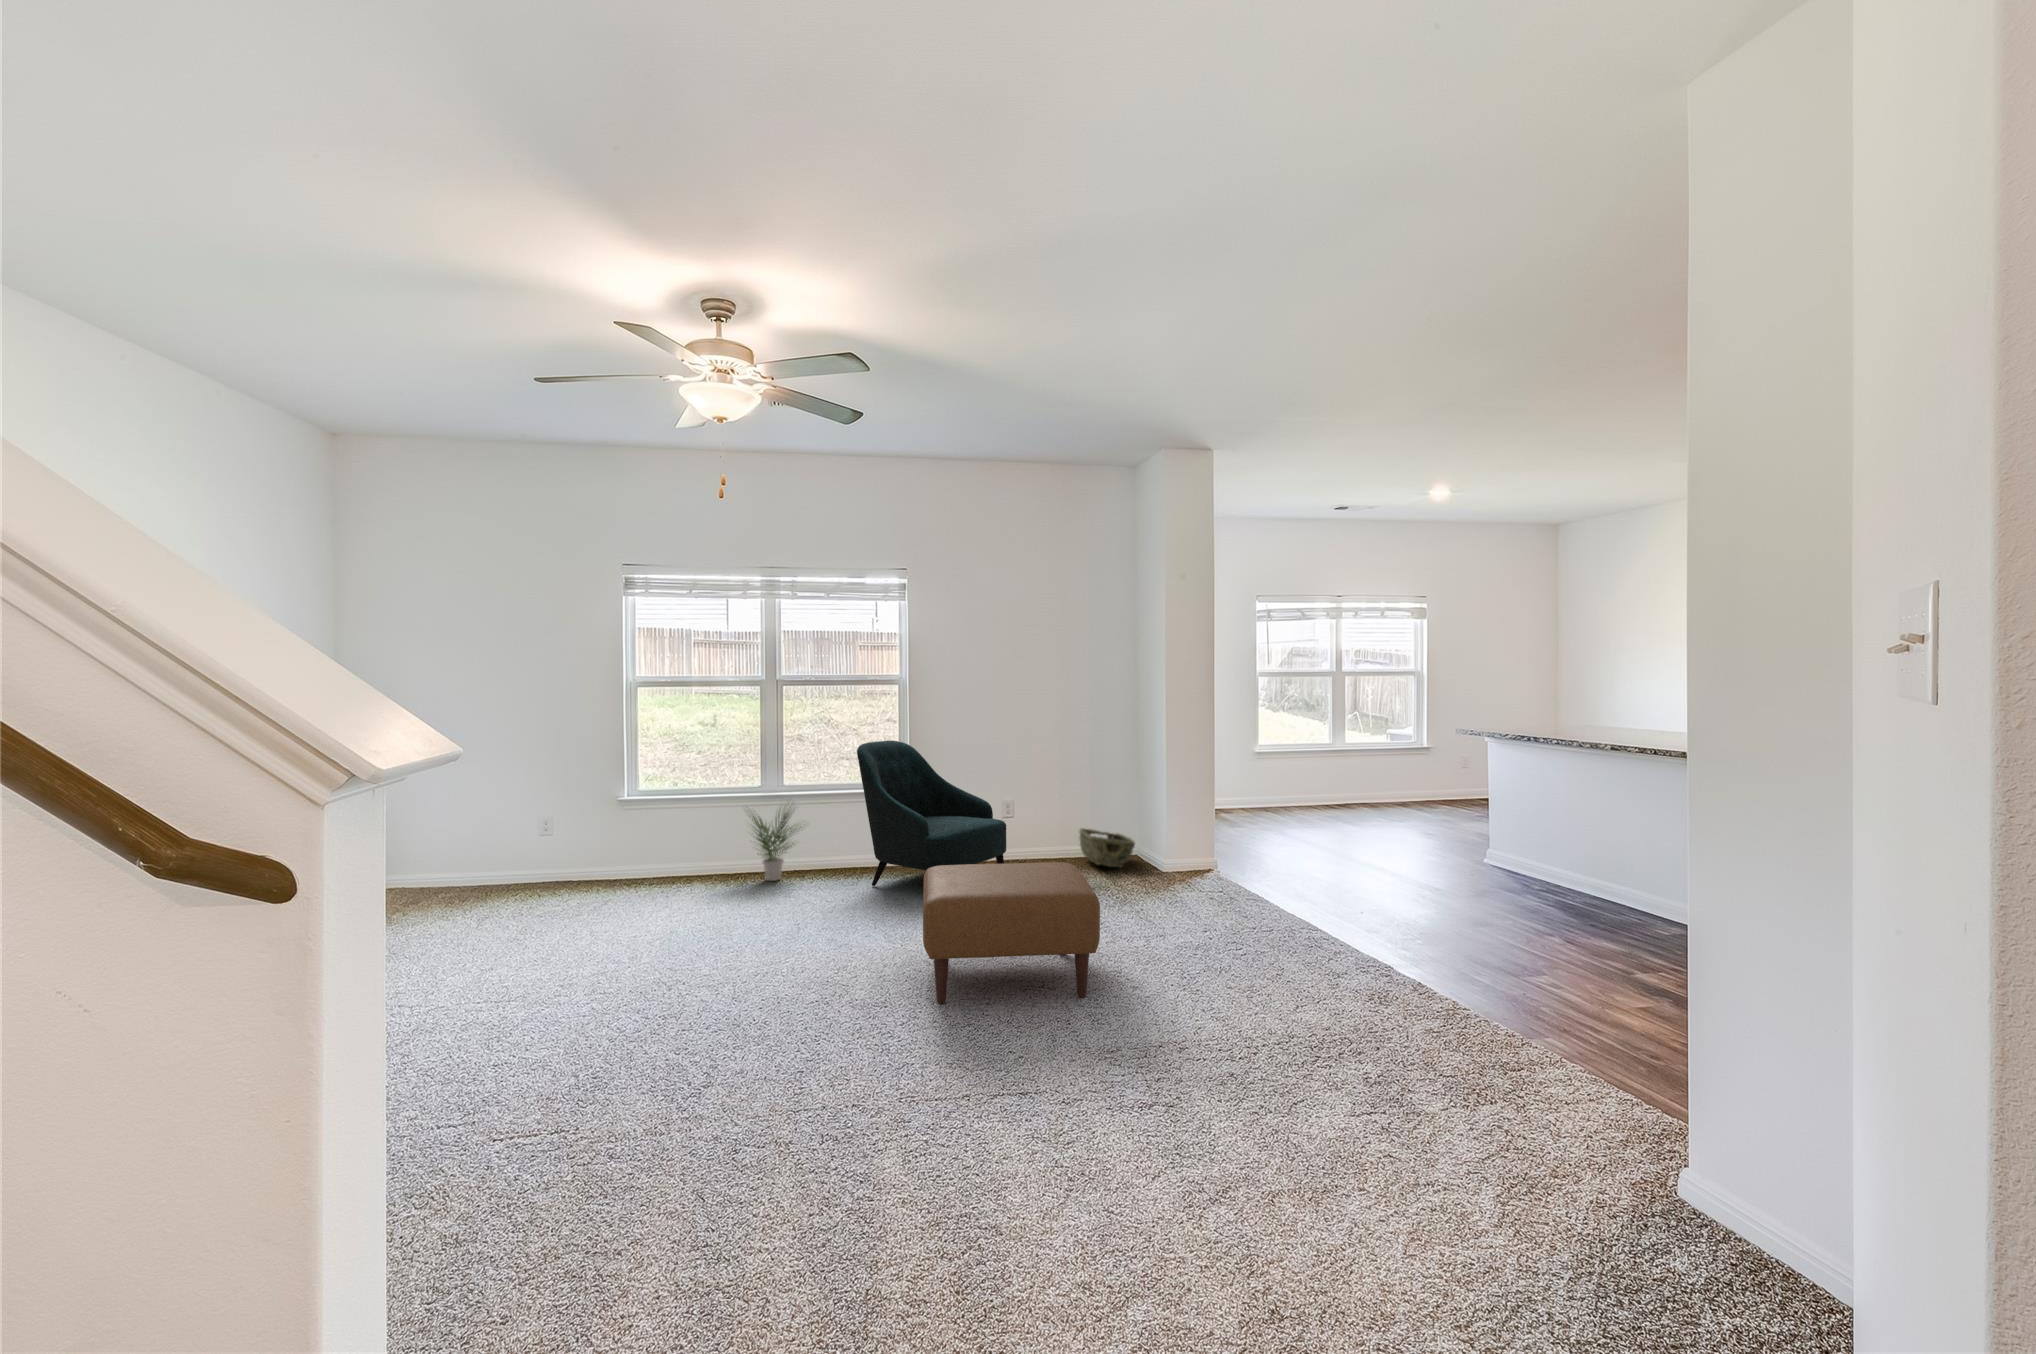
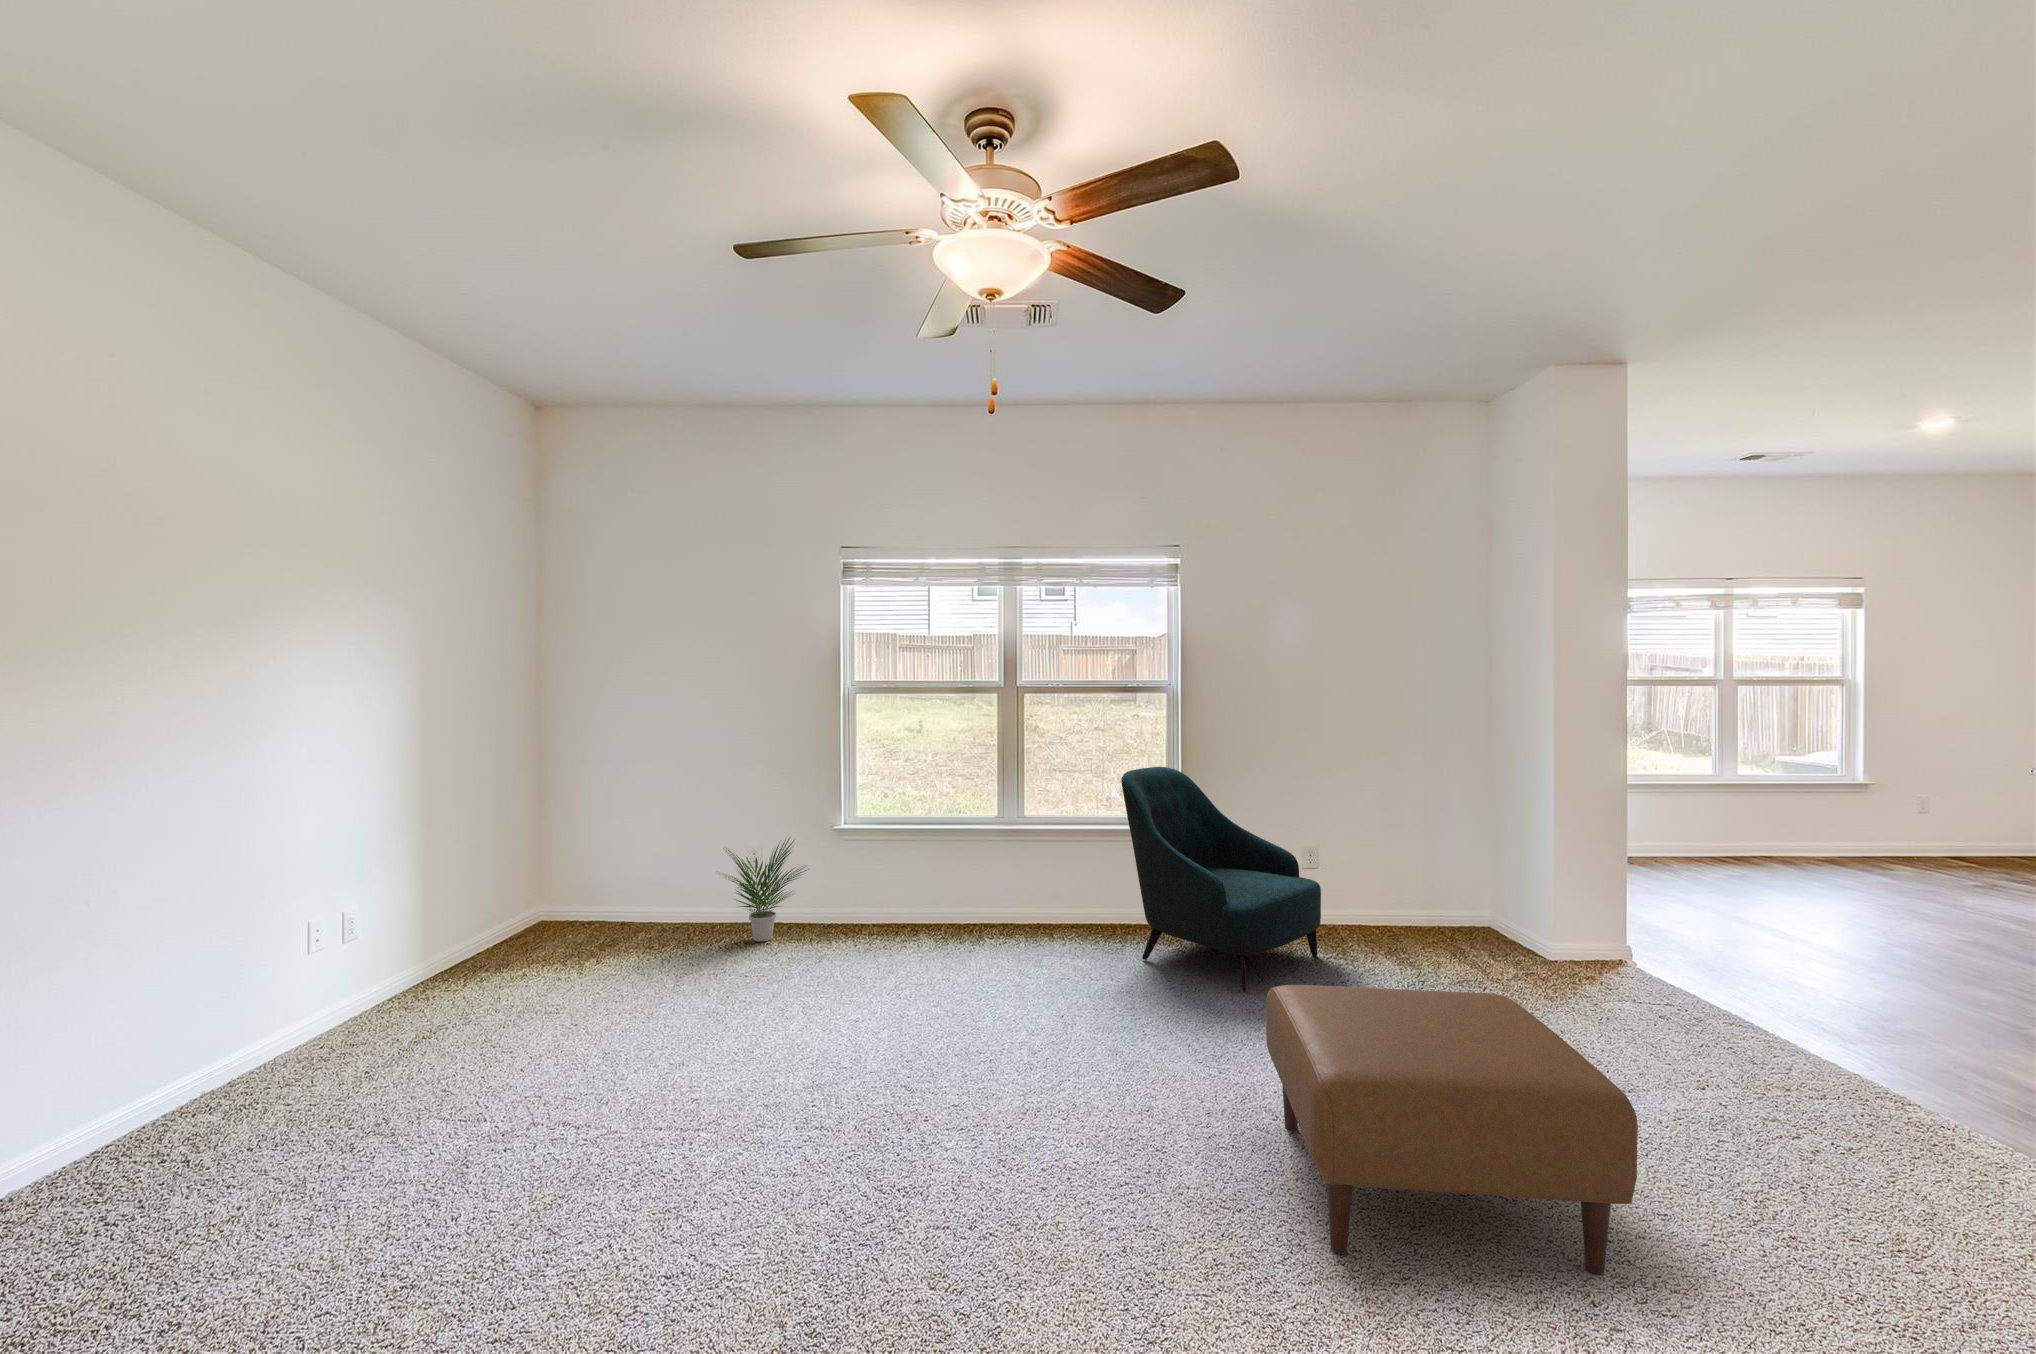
potted plant: present [752,807,801,881] -> present [725,838,807,942]
woven basket: present [1079,828,1135,867] -> none [1409,890,1503,953]

